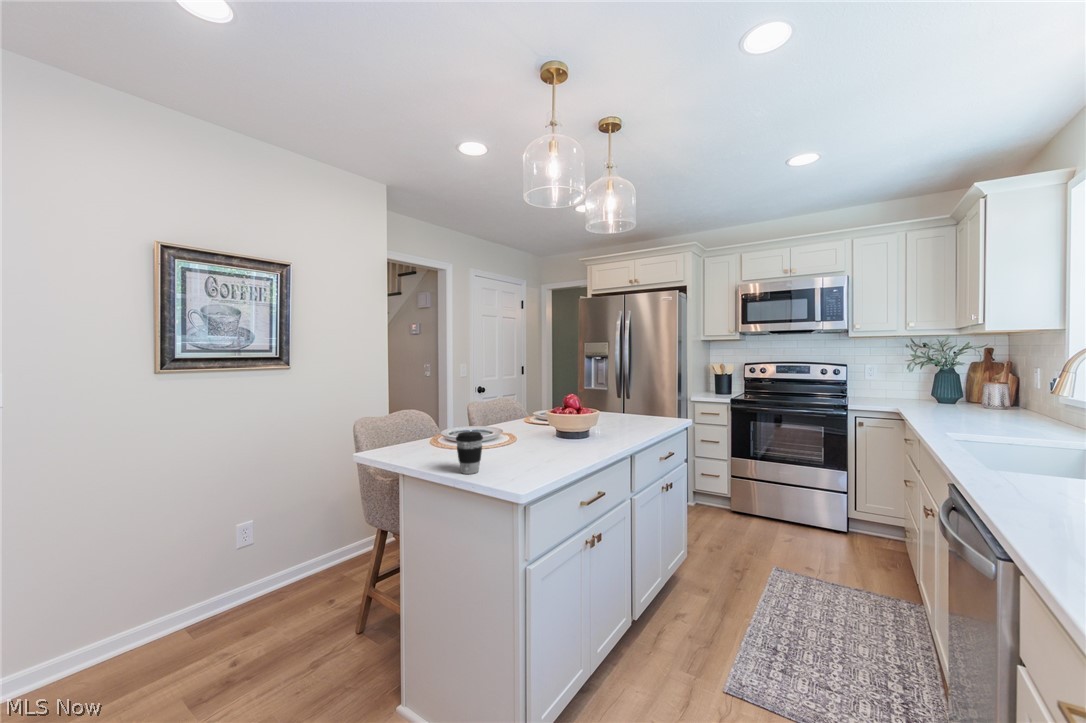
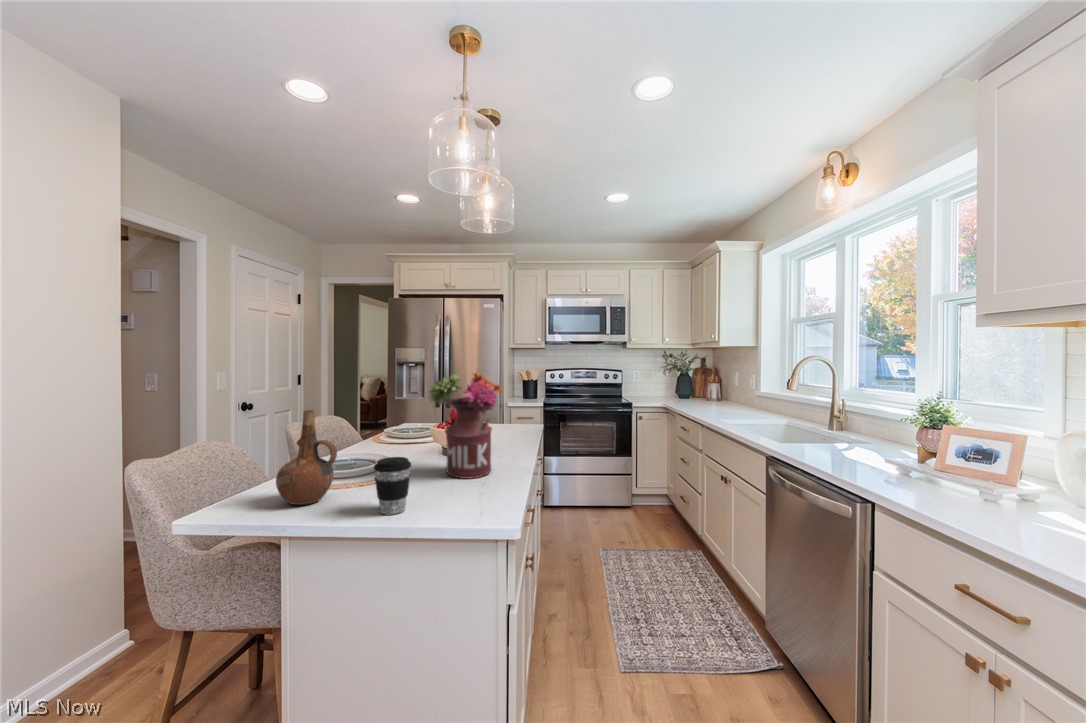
flower arrangement: none [524,366,588,459] -> present [430,372,502,479]
ceramic pitcher: none [414,393,450,458] -> present [276,410,337,505]

